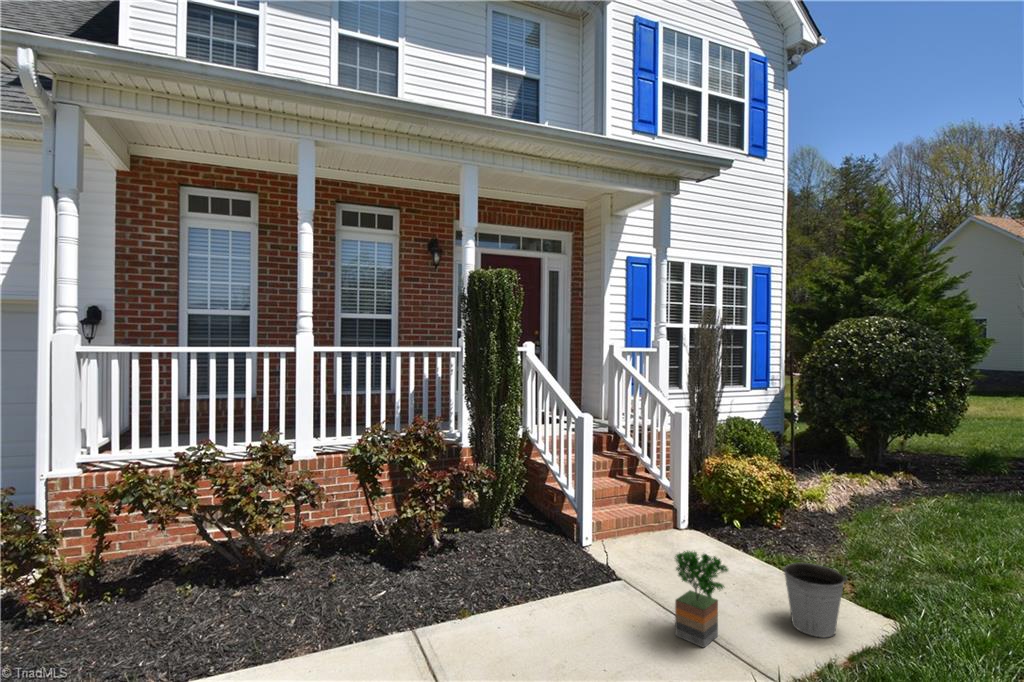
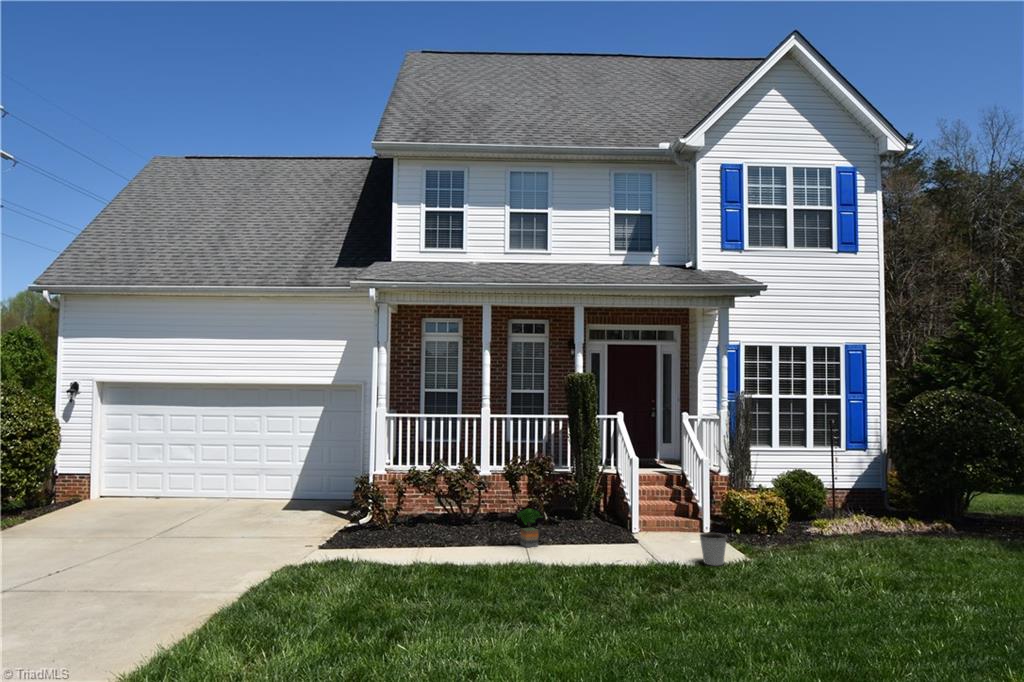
potted tree: present [675,551,728,647] -> present [518,509,541,547]

